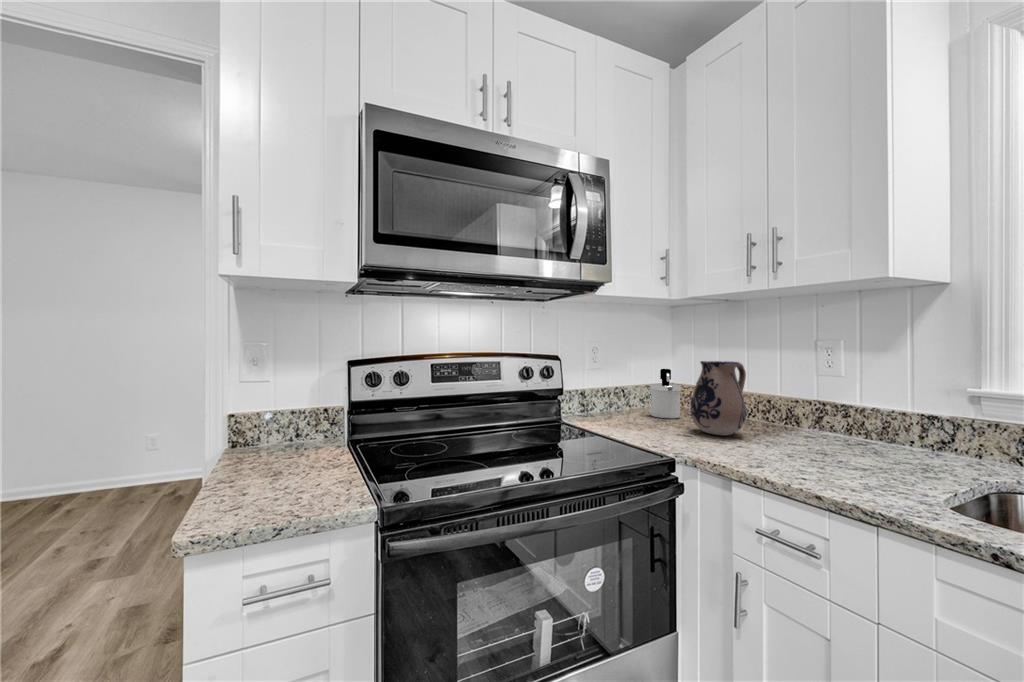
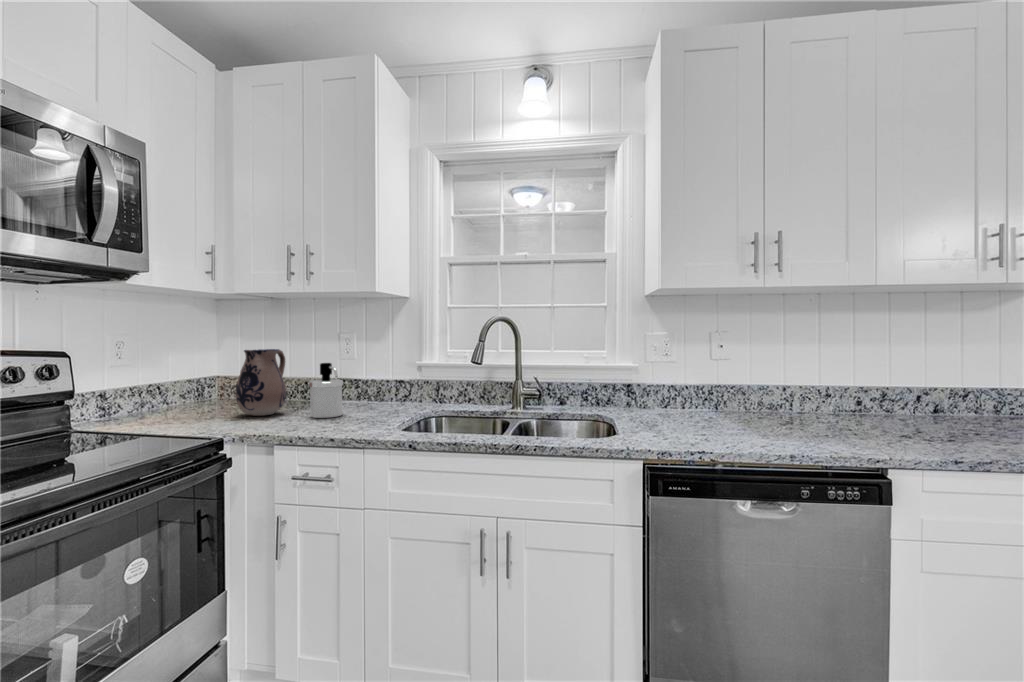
soap dispenser: present [650,369,681,418] -> present [309,363,343,418]

